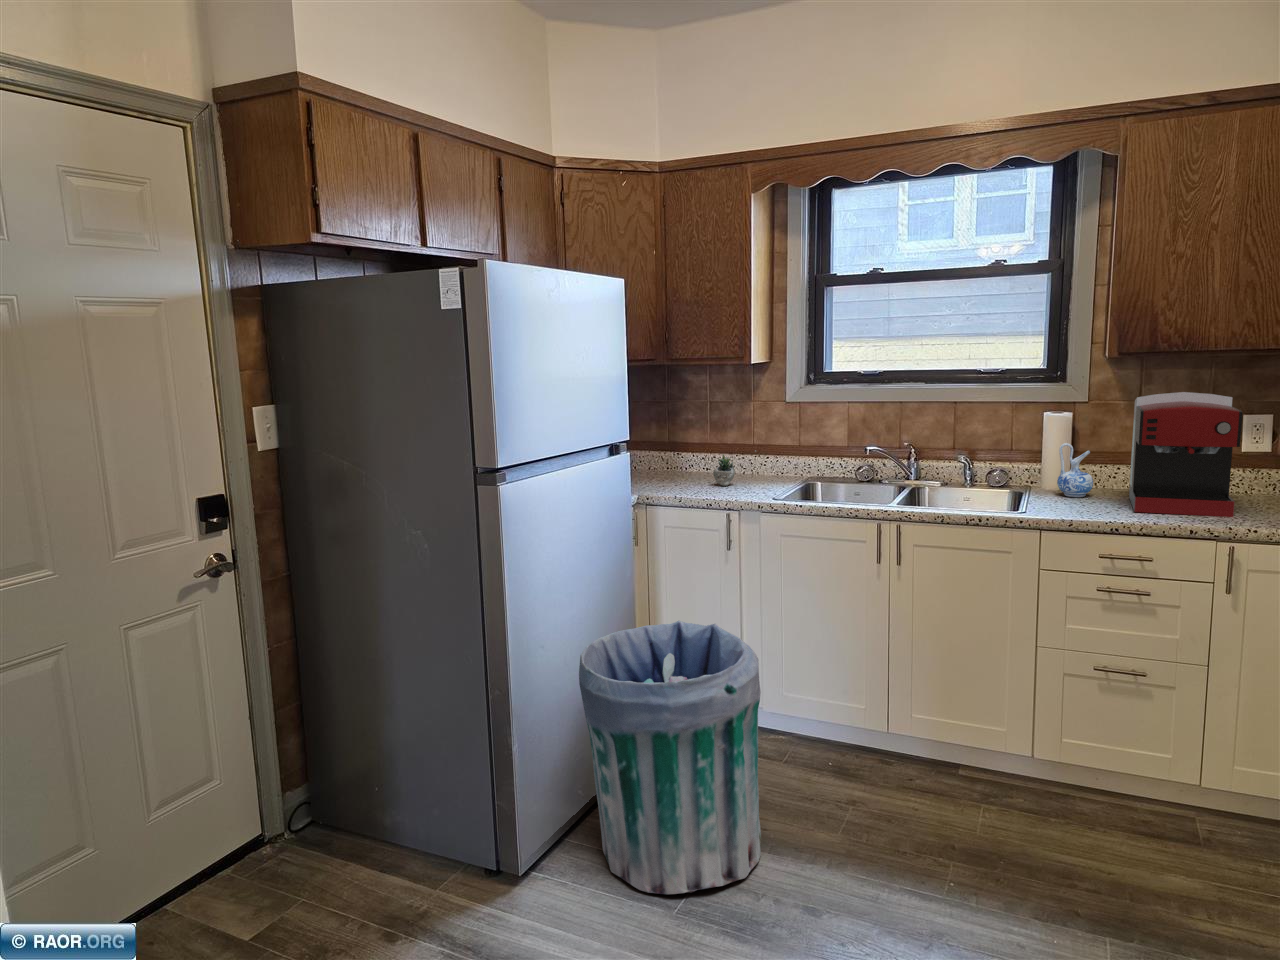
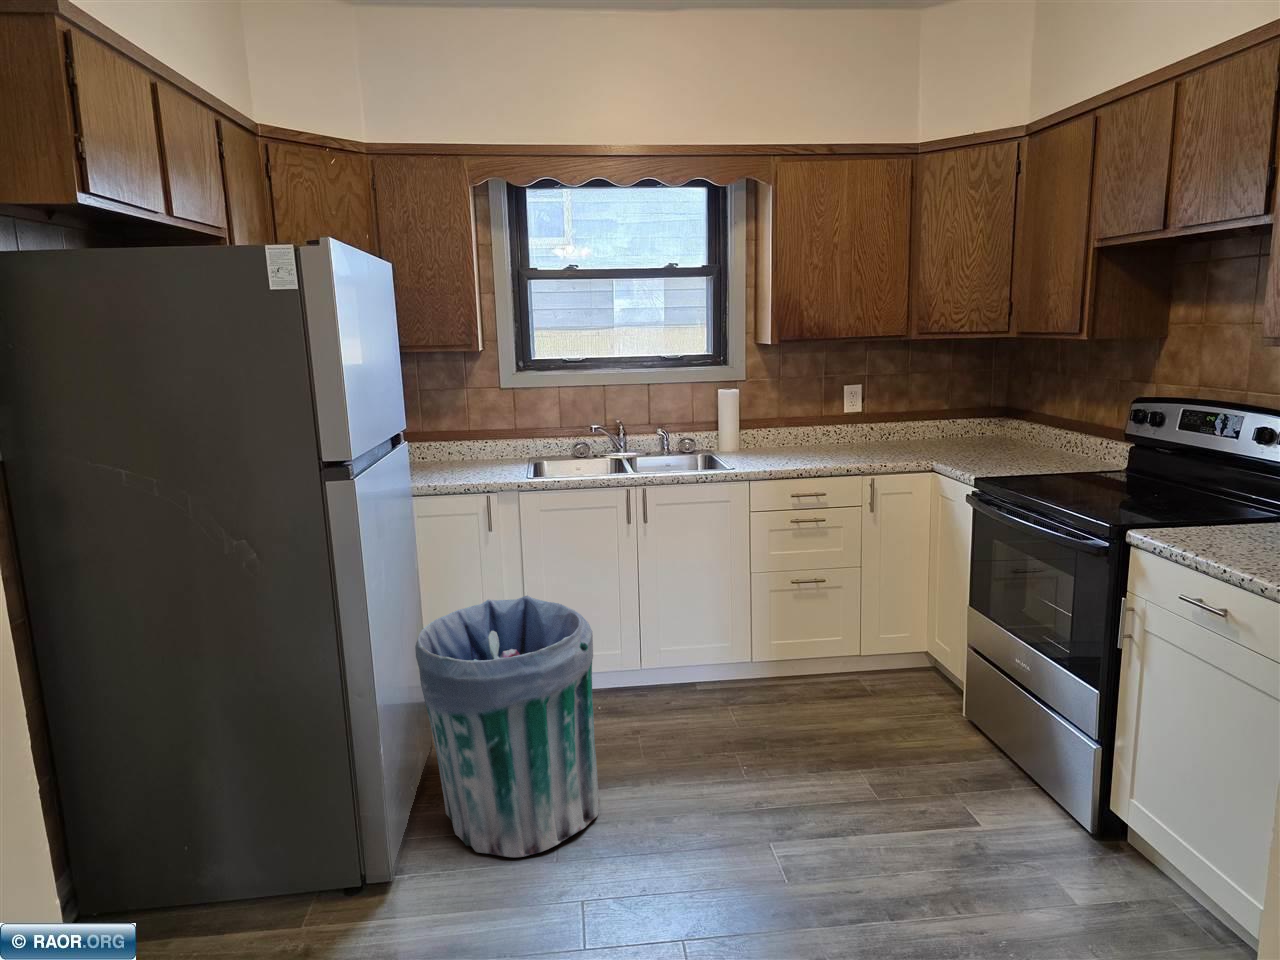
coffee maker: present [1129,392,1242,517] -> none [784,370,864,460]
ceramic pitcher: present [1057,443,1093,497] -> none [735,413,760,454]
succulent plant: present [713,450,756,486] -> none [451,436,490,472]

